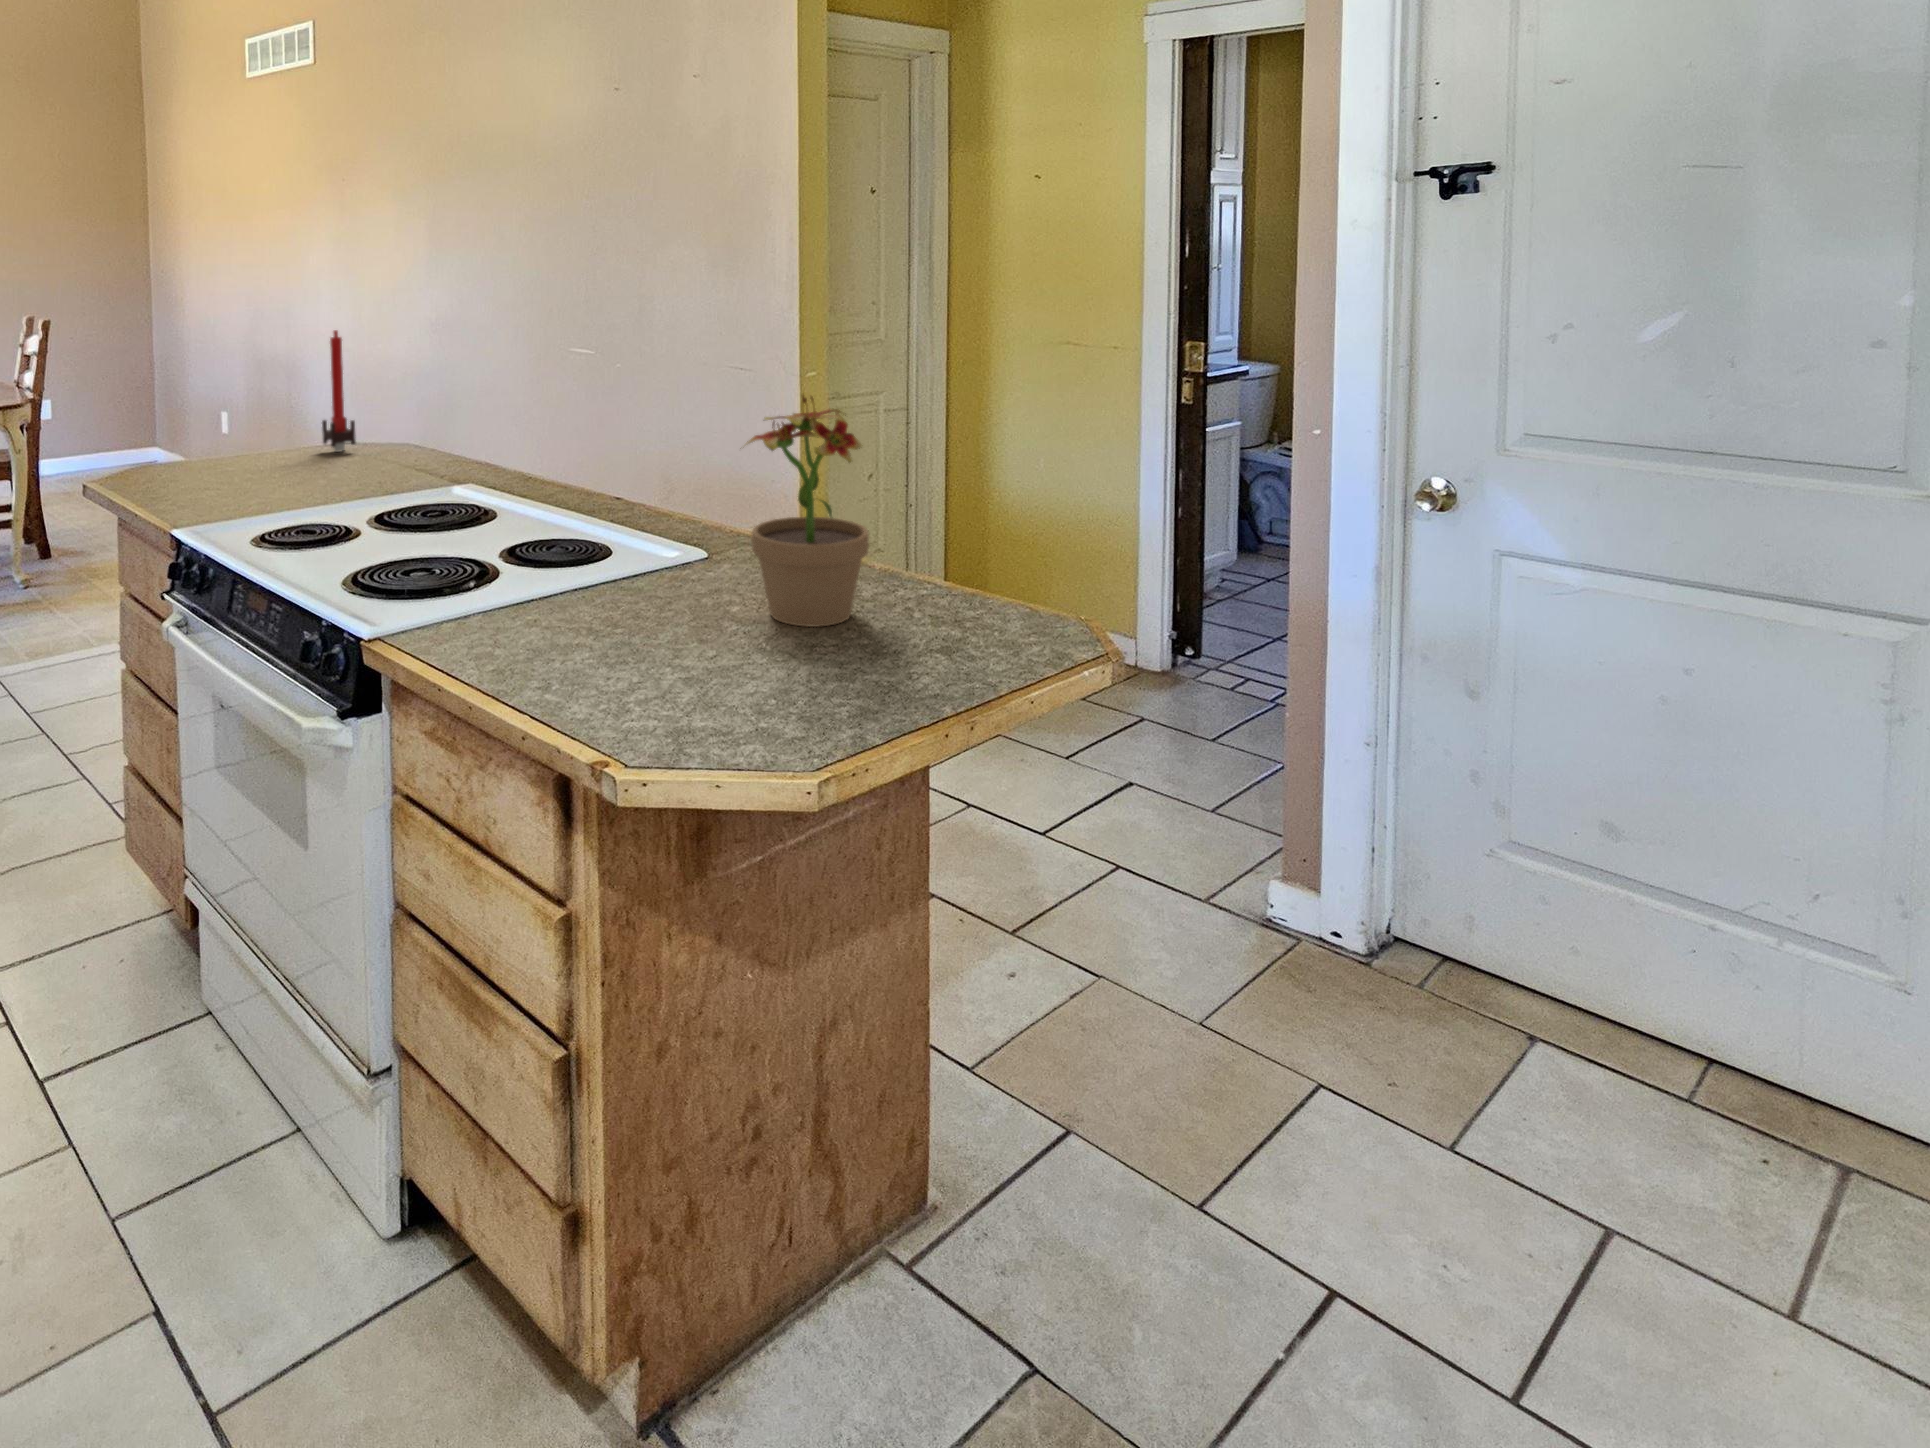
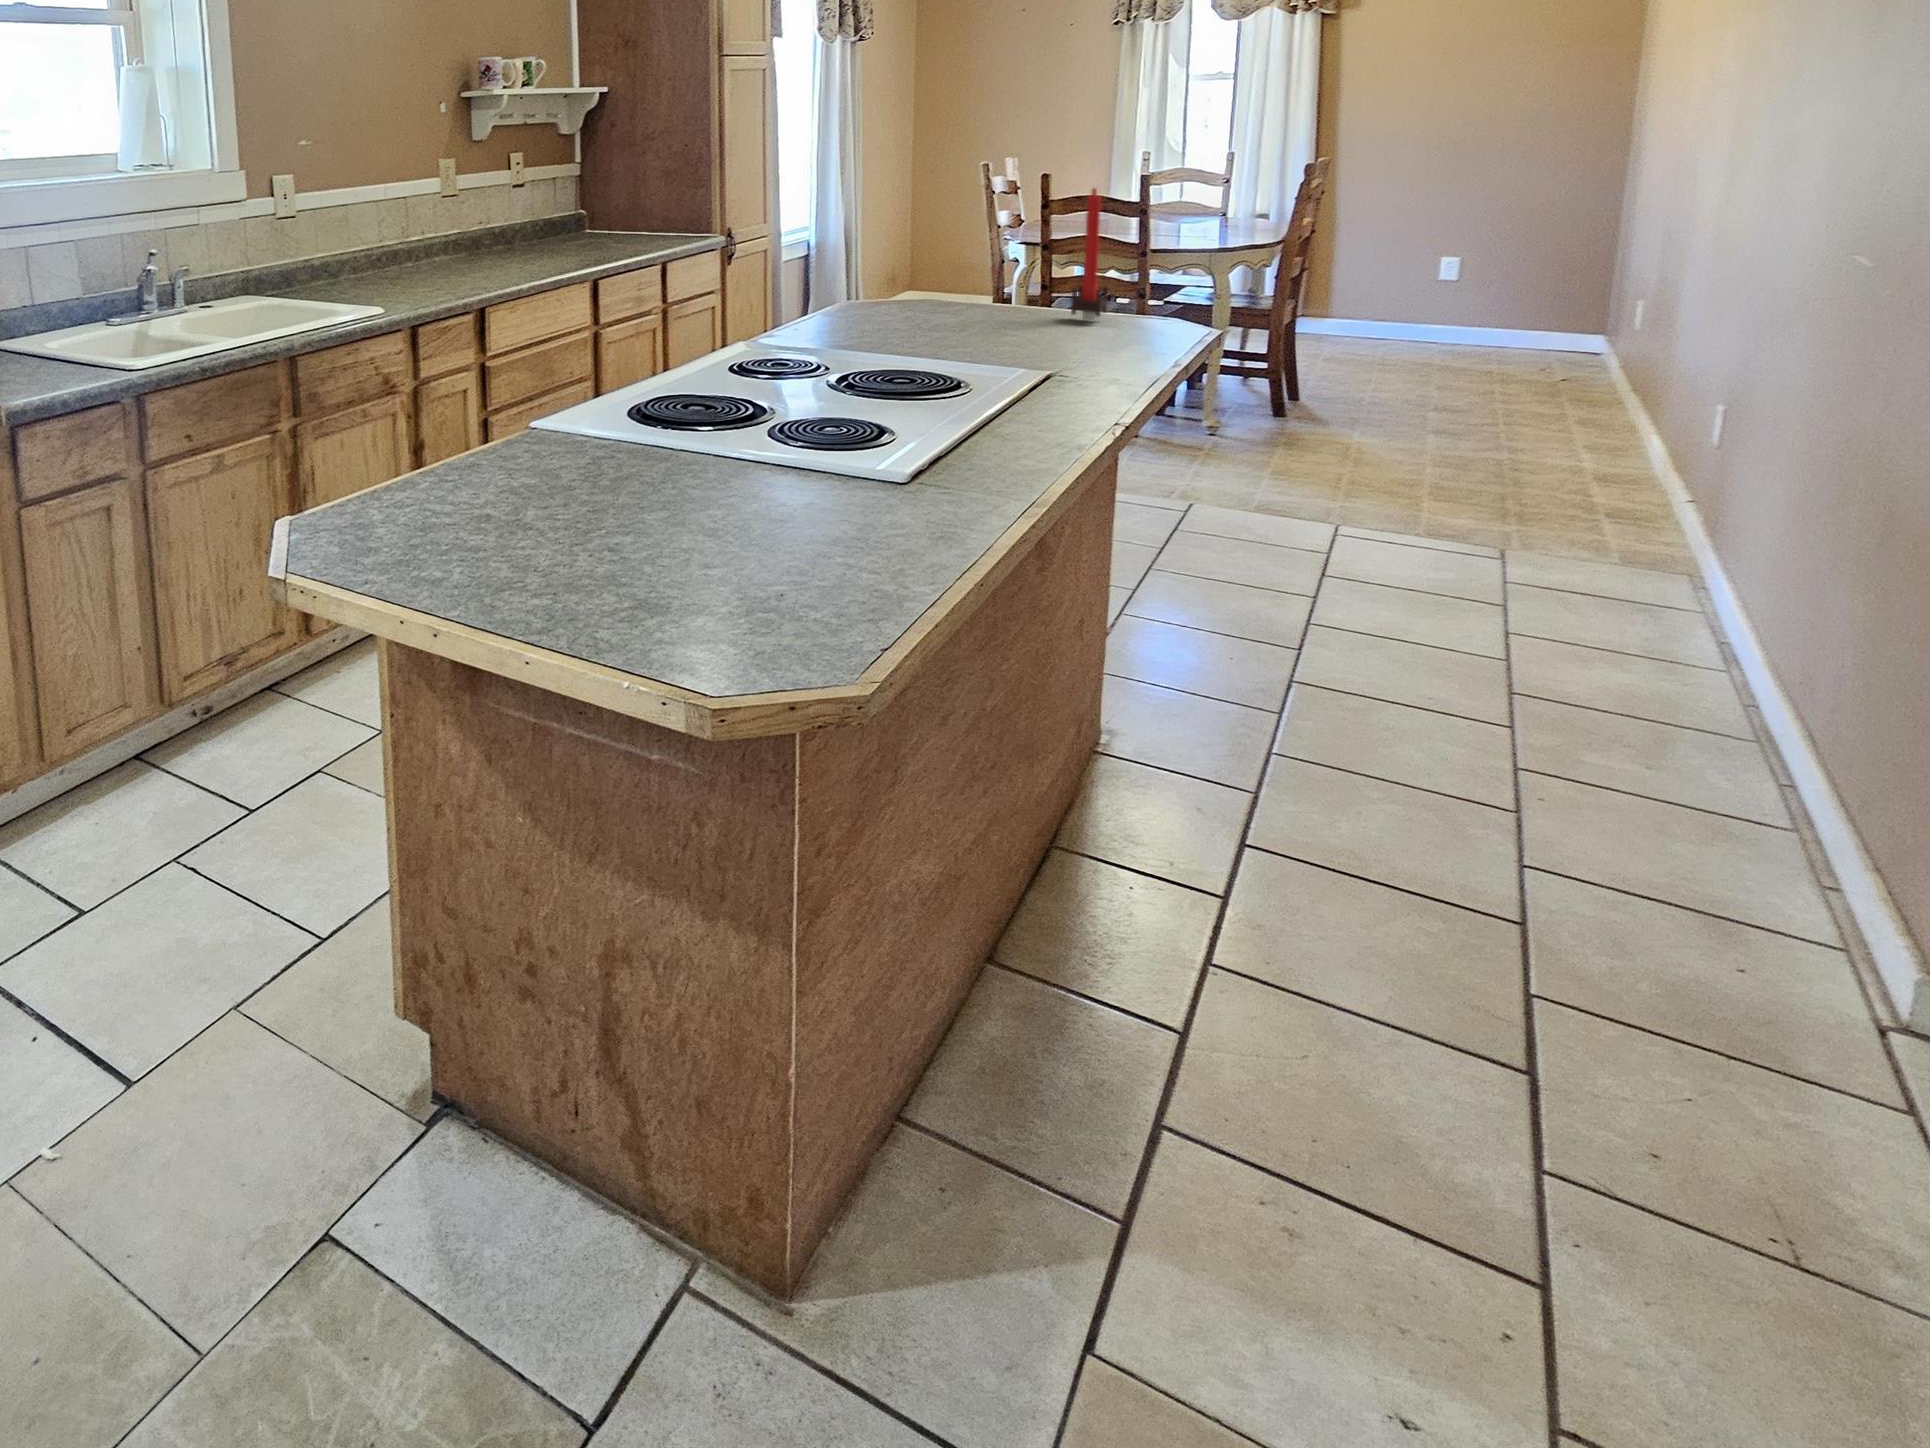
potted plant: present [747,396,869,627] -> none [649,290,793,564]

